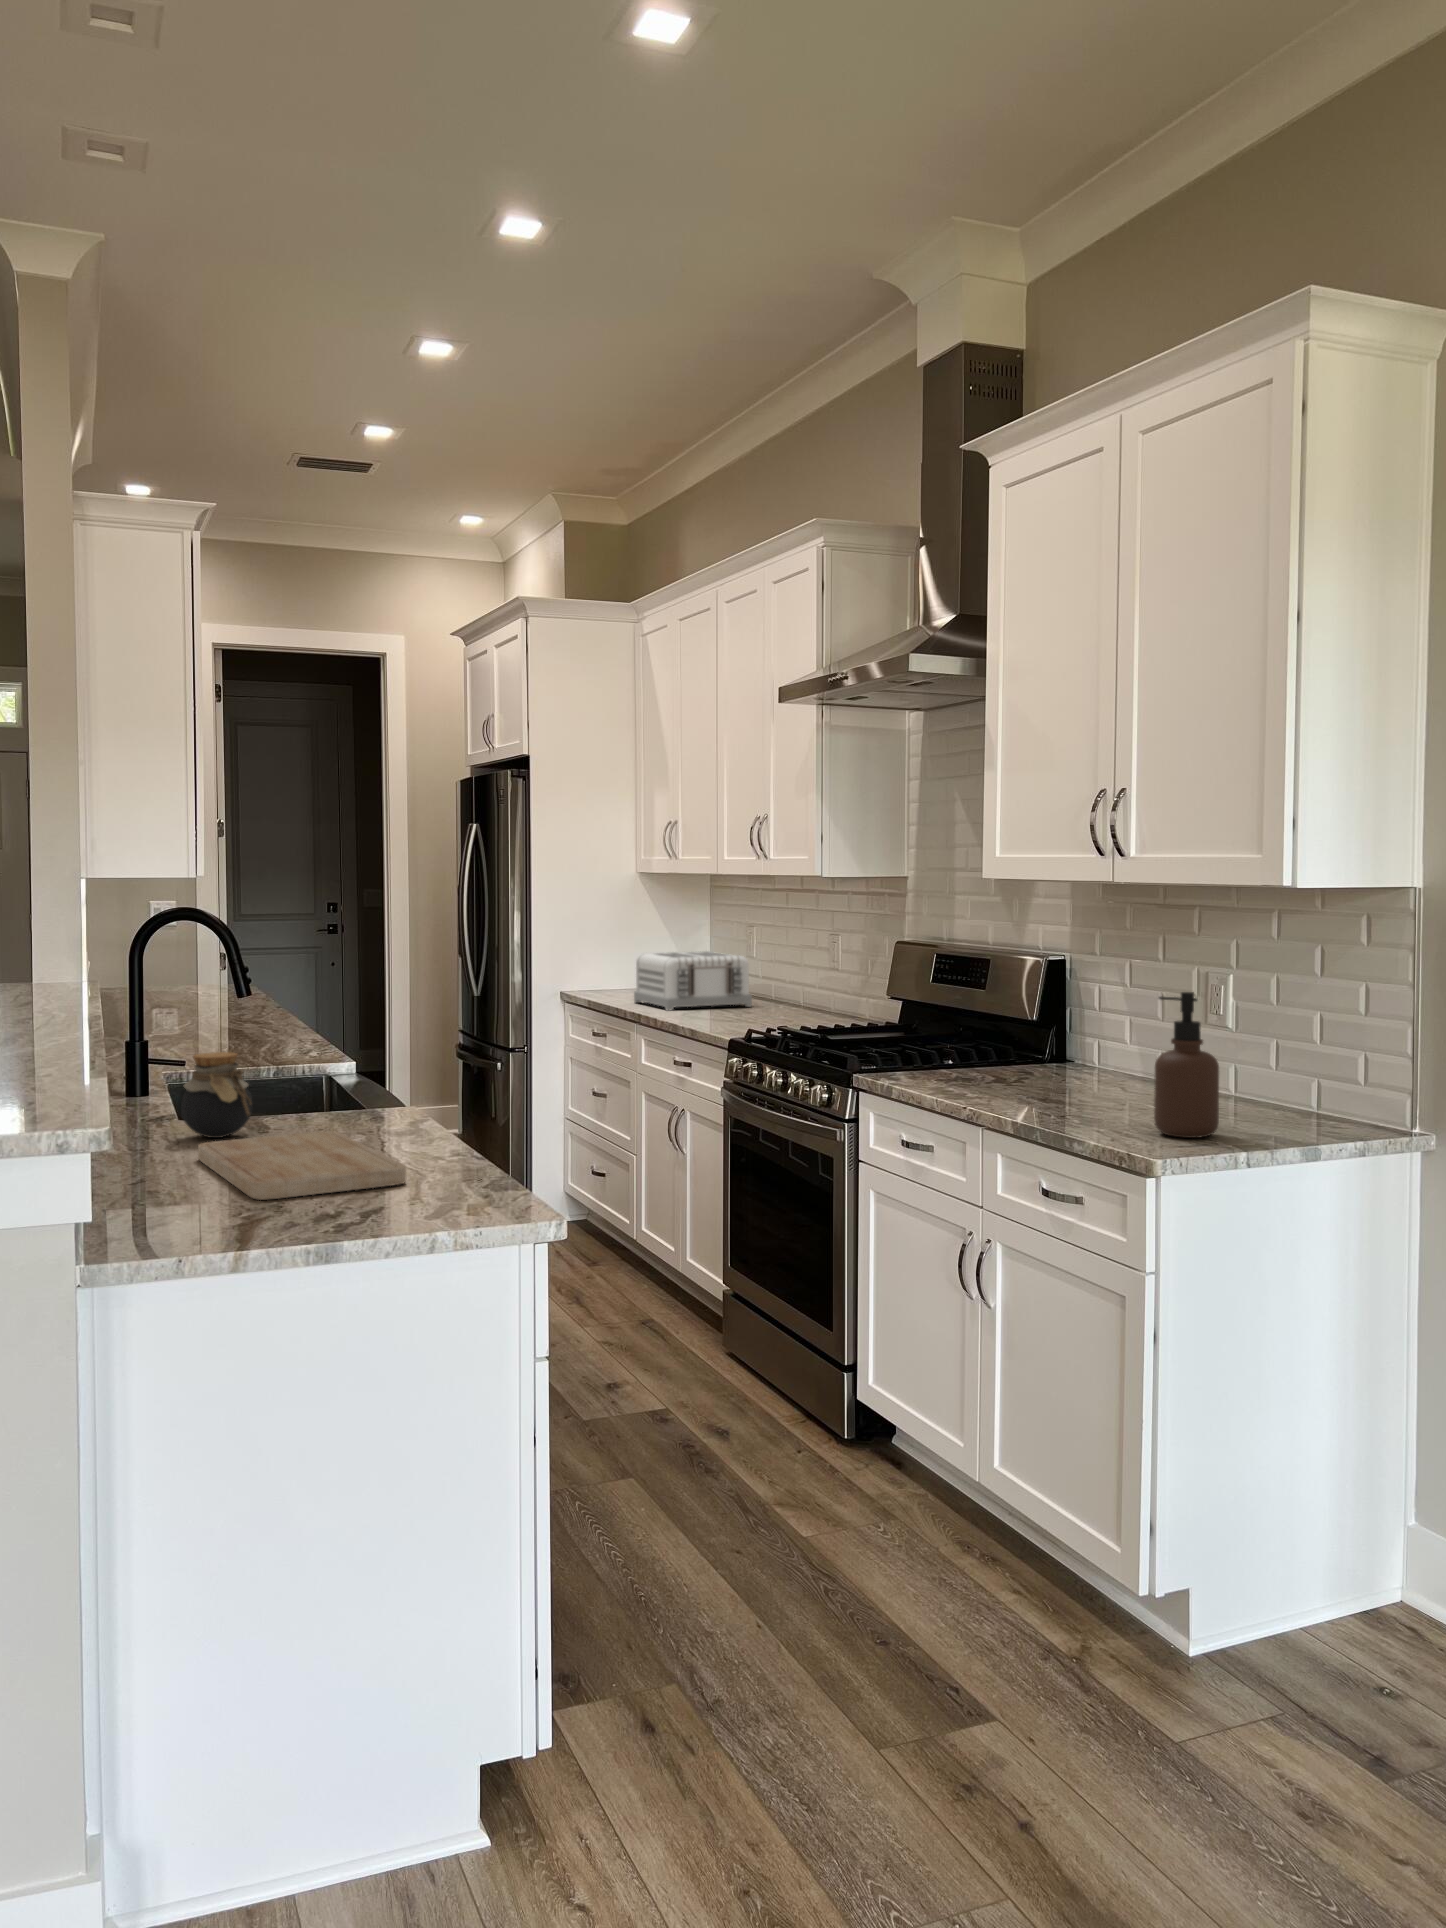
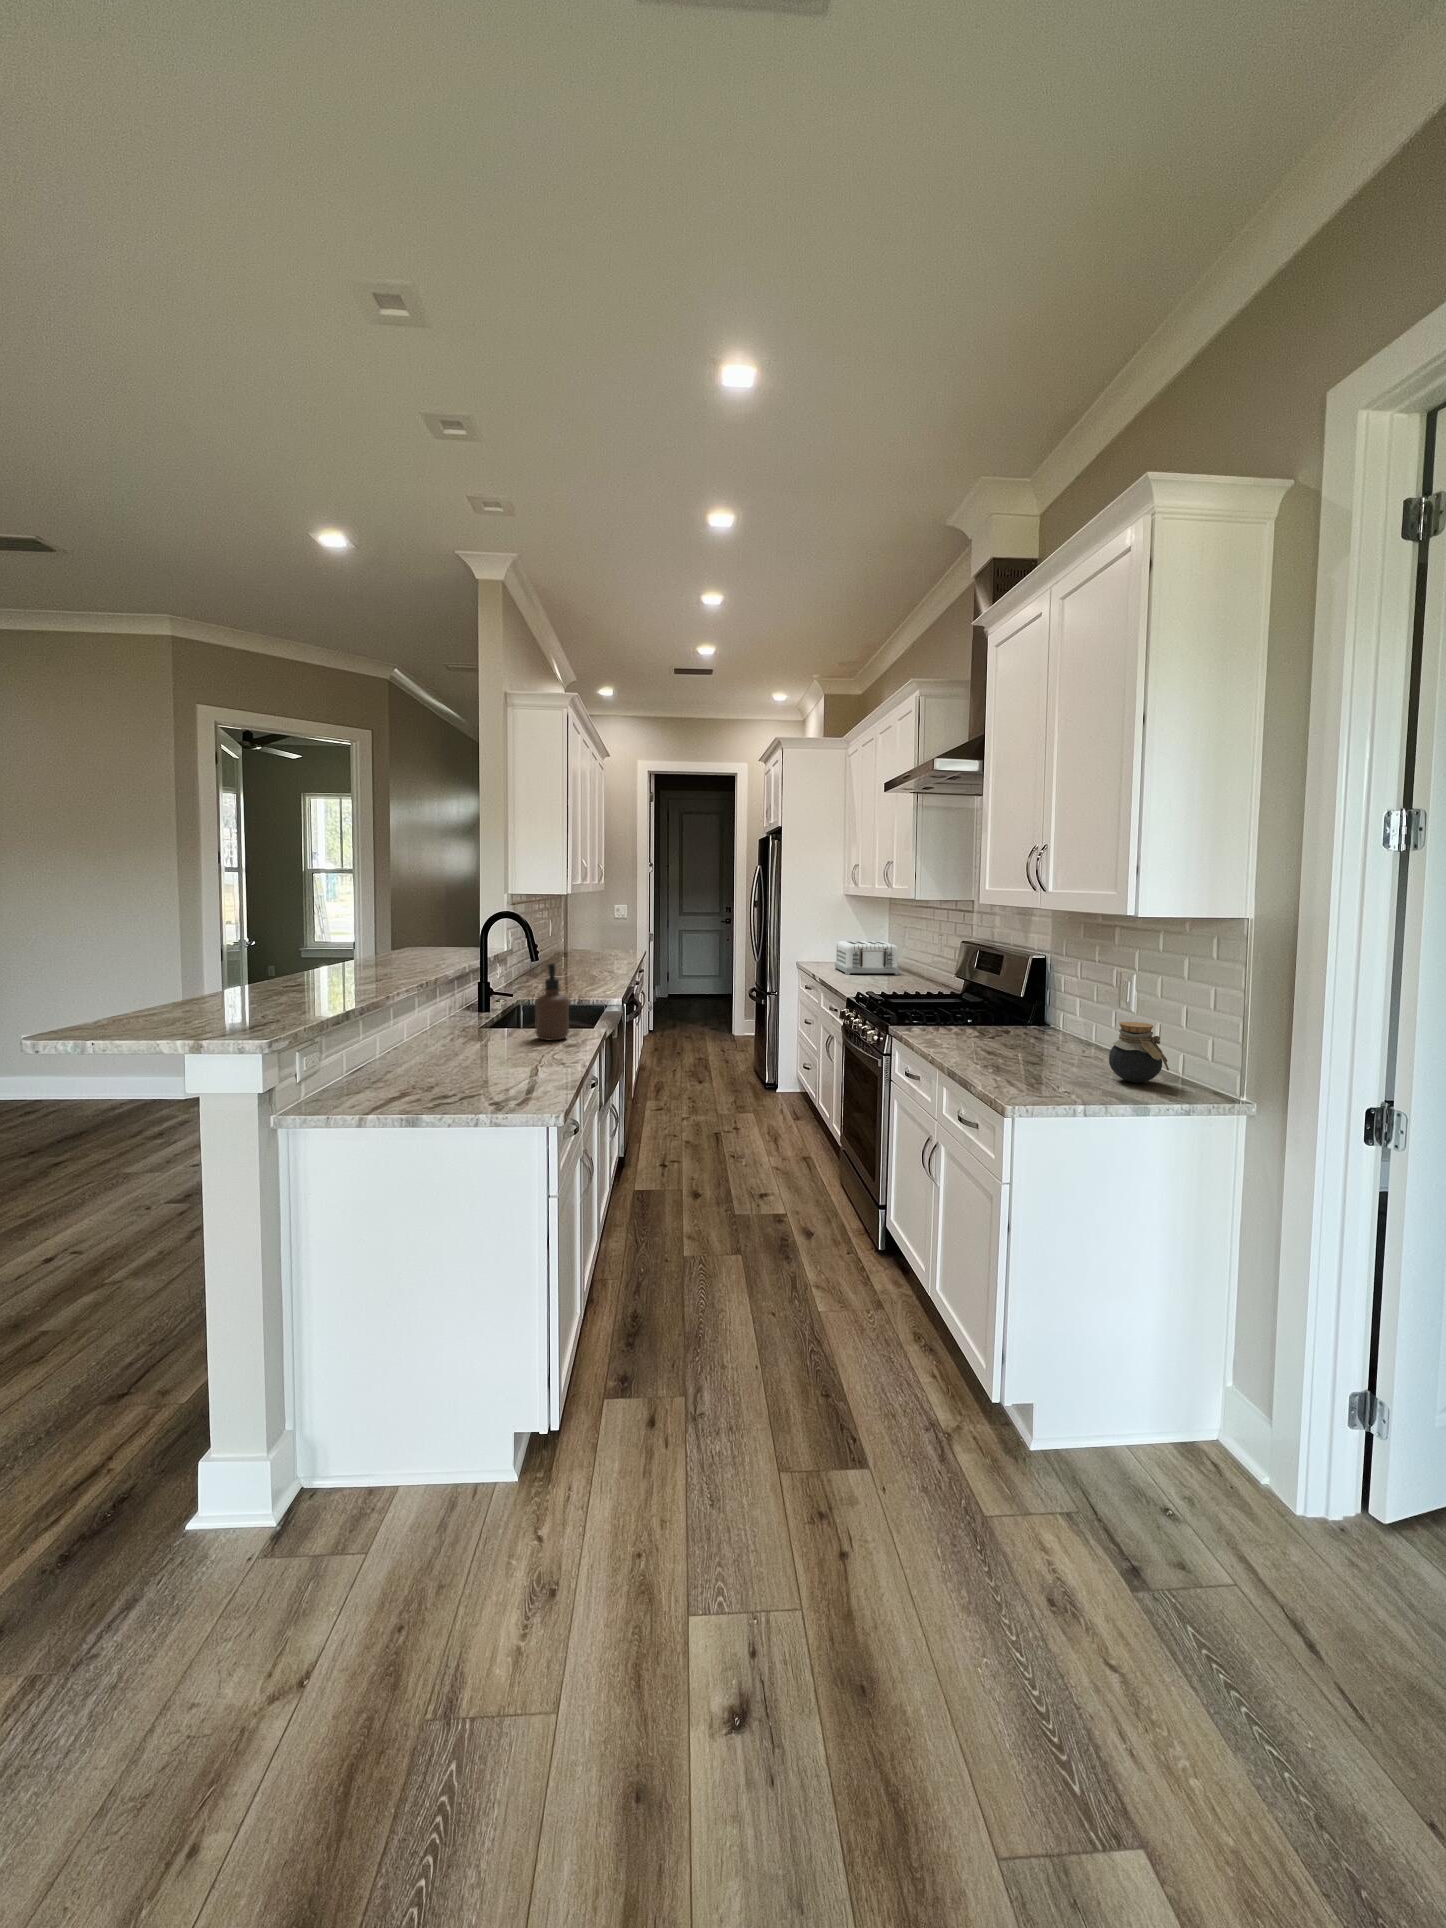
soap dispenser: present [1154,992,1219,1138] -> present [535,963,569,1041]
jar: present [181,1052,253,1138] -> present [1109,1022,1169,1083]
cutting board: present [198,1131,406,1200] -> none [439,1039,537,1079]

